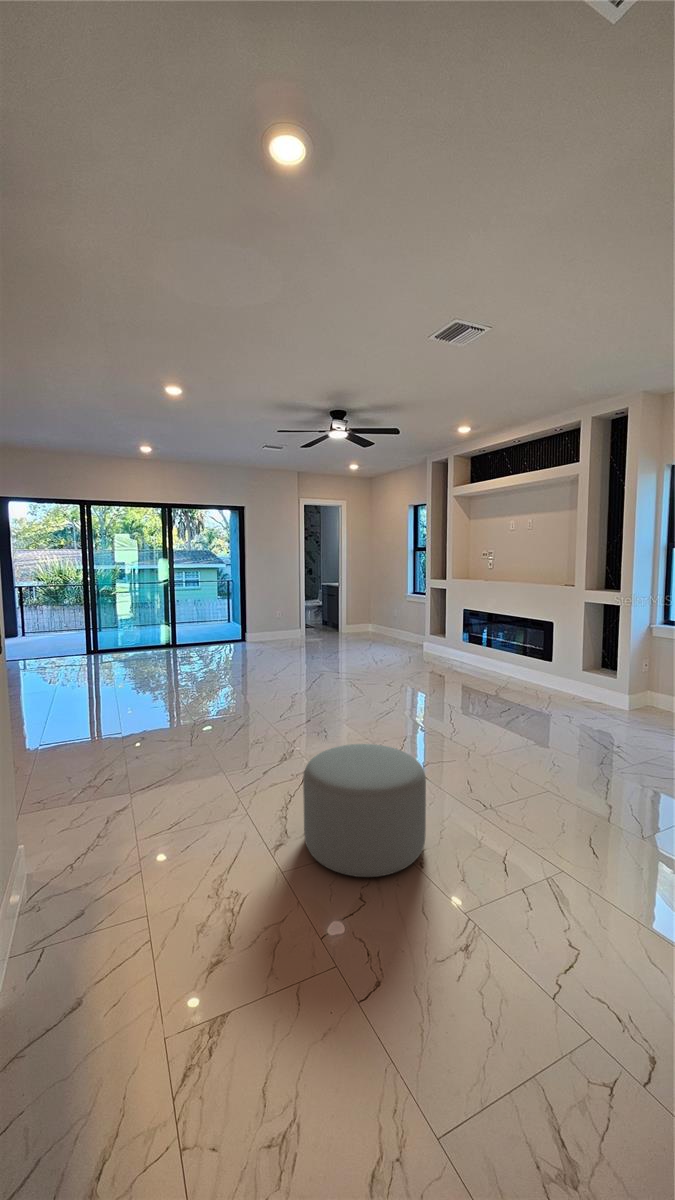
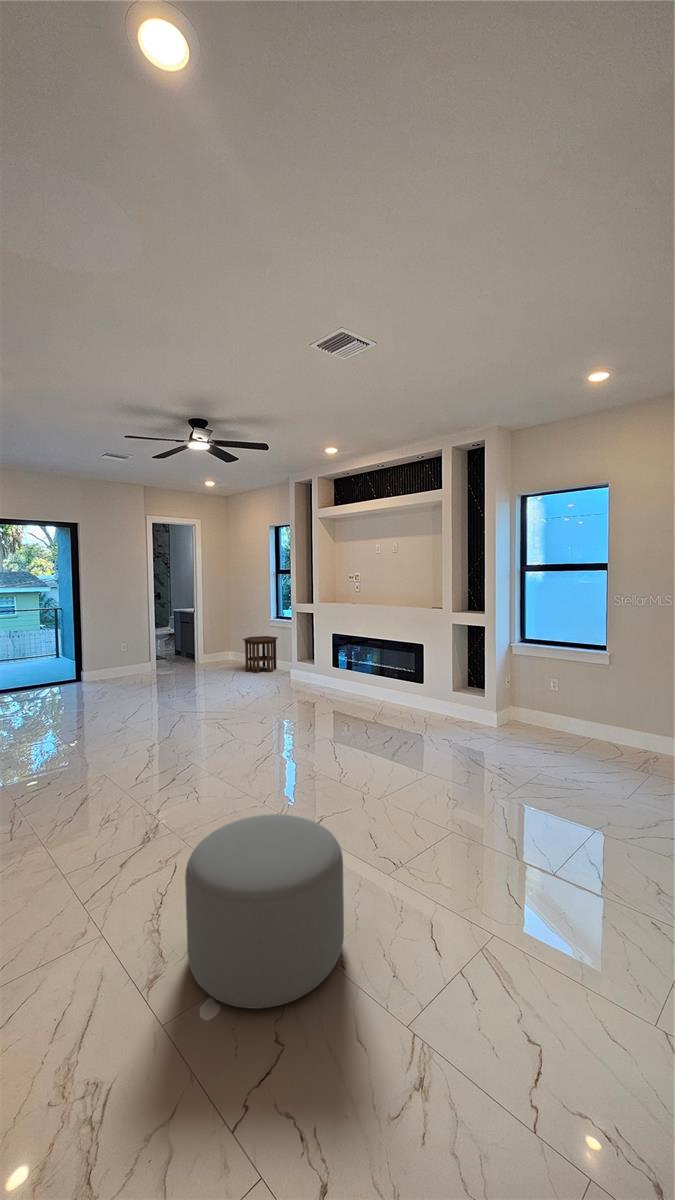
side table: none [381,610,414,644] -> present [243,636,278,673]

